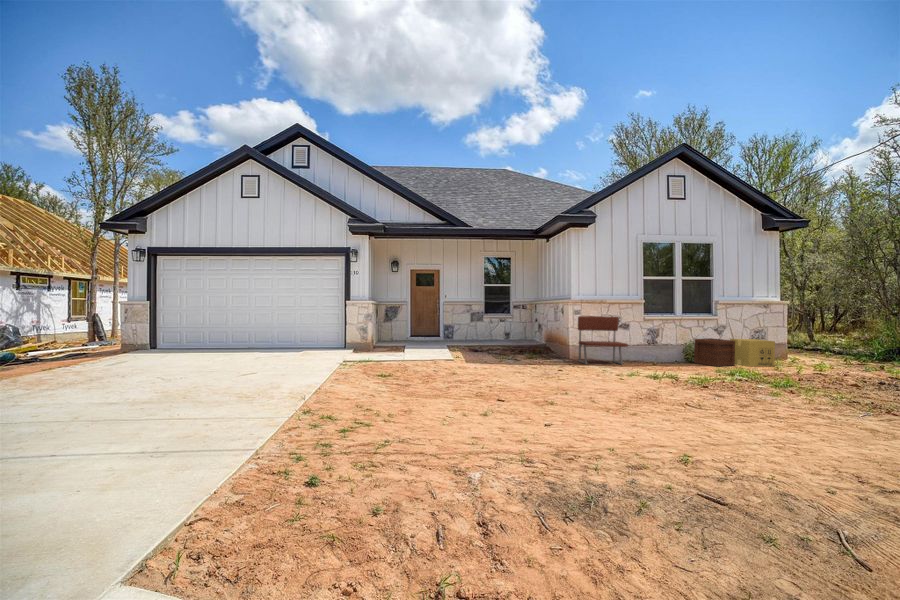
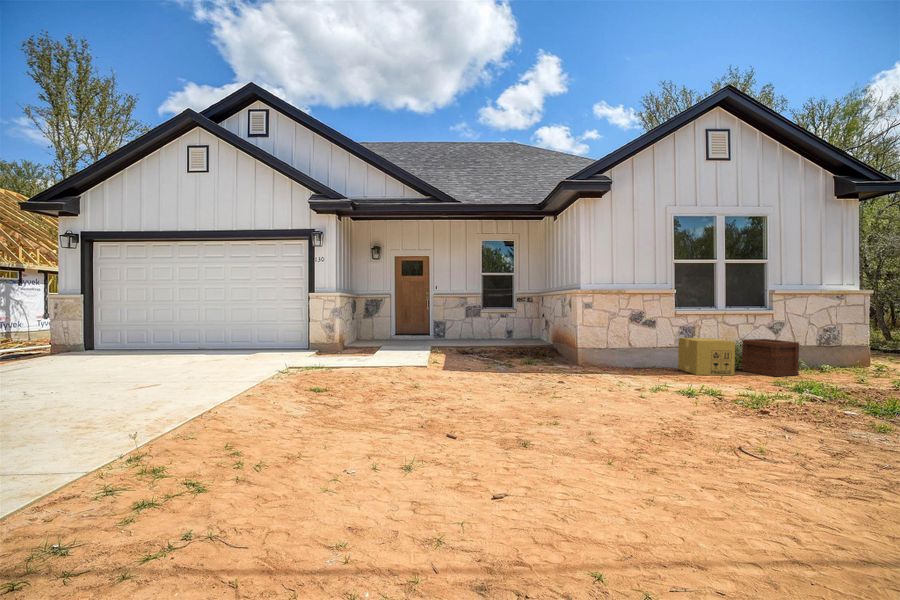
bench: present [578,316,628,364] -> none [587,310,653,373]
cardboard box: present [730,339,775,367] -> present [678,338,735,376]

